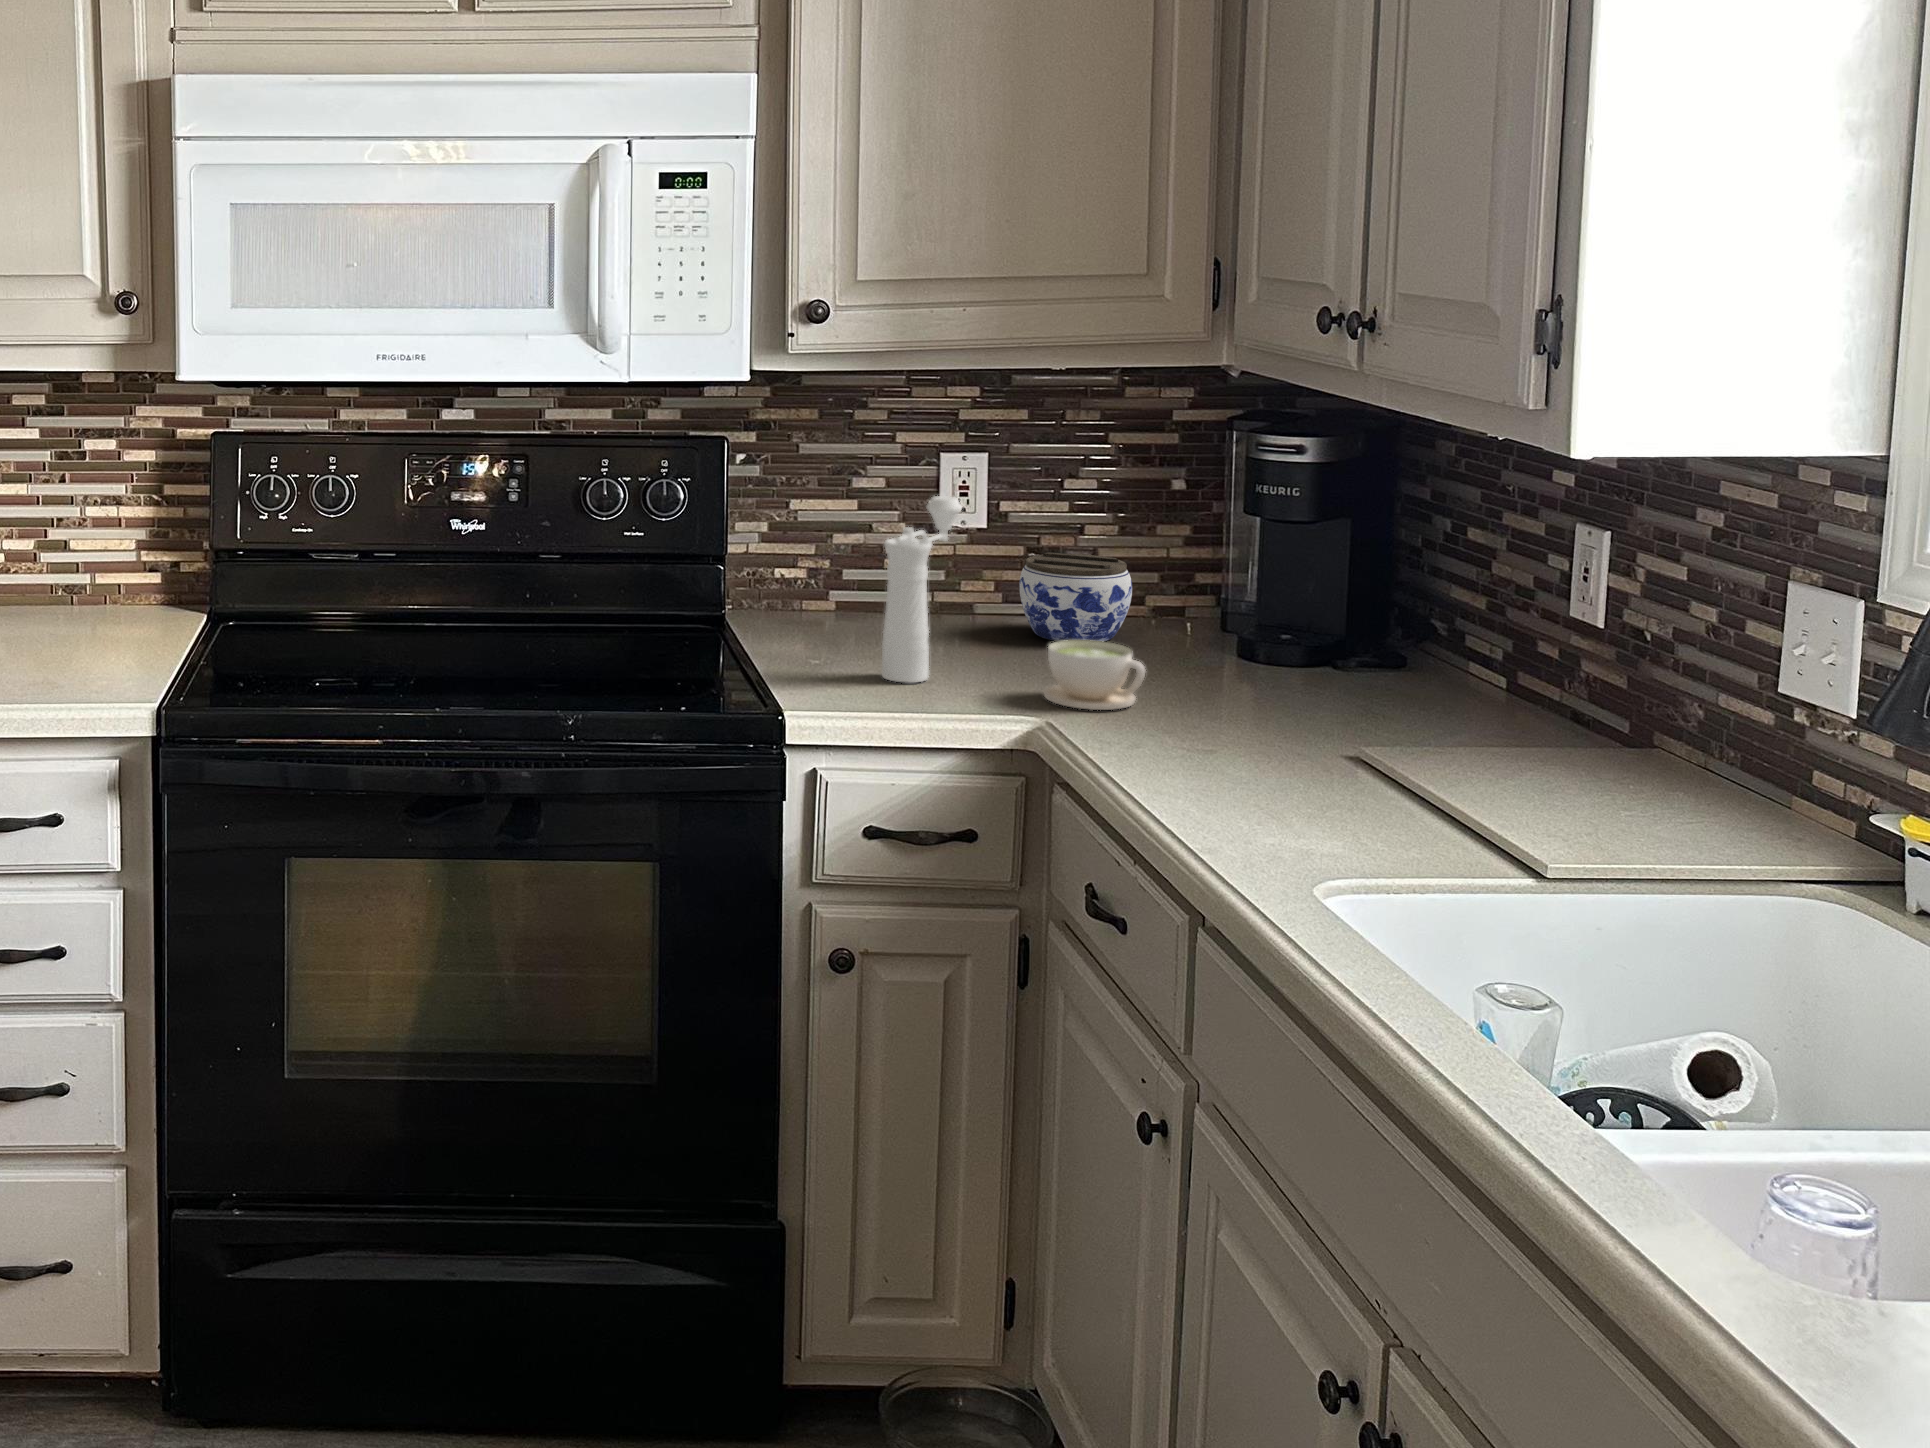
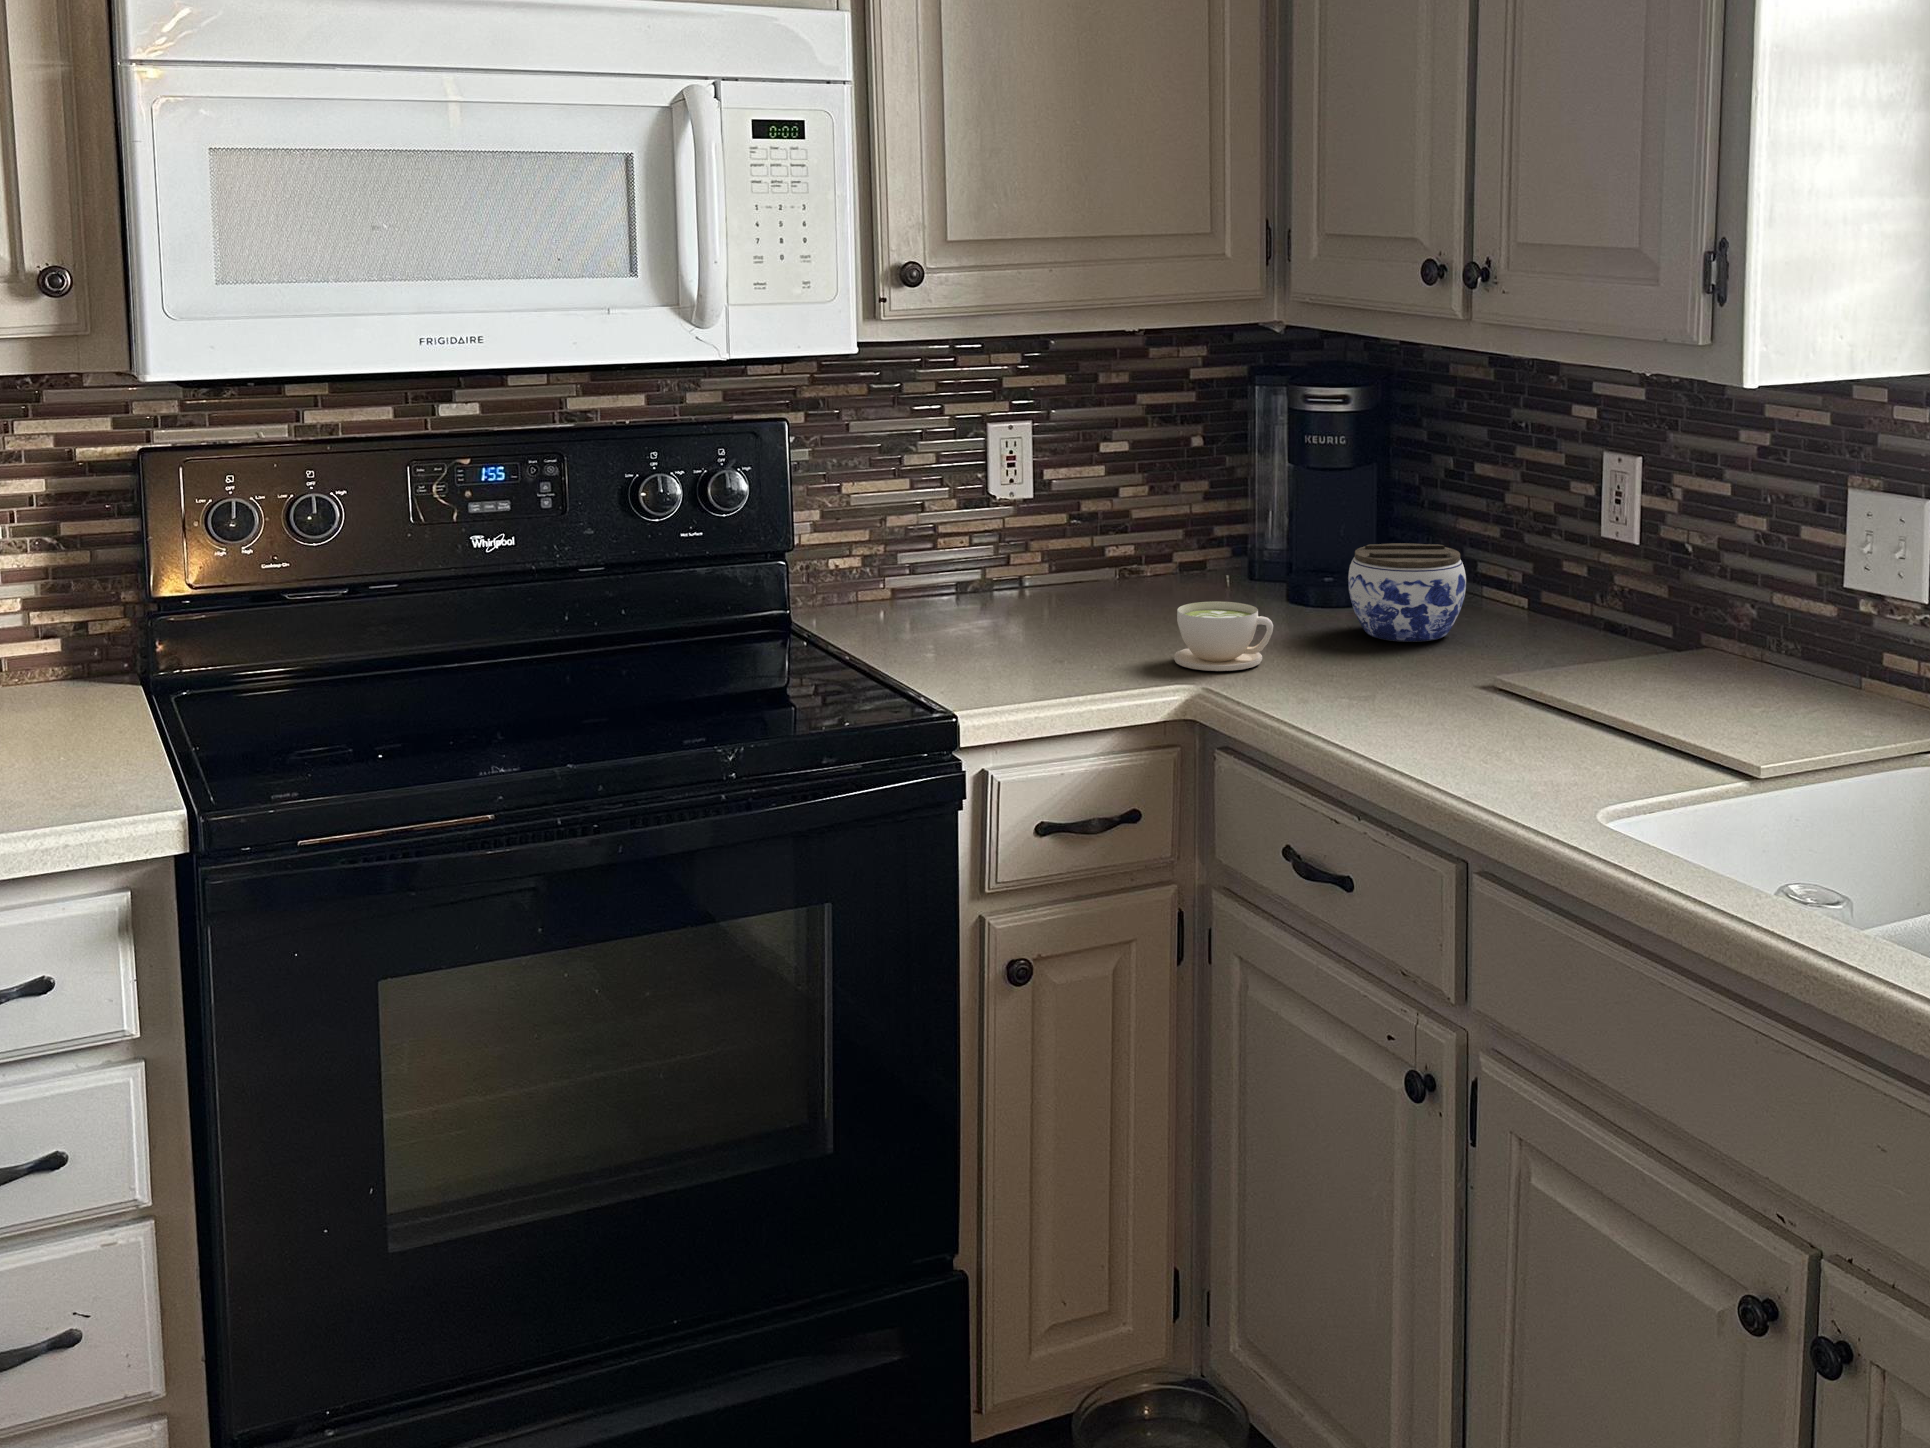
pepper mill: present [882,496,962,683] -> none [1002,466,1060,666]
jar: present [1019,553,1132,642] -> present [1348,543,1466,642]

